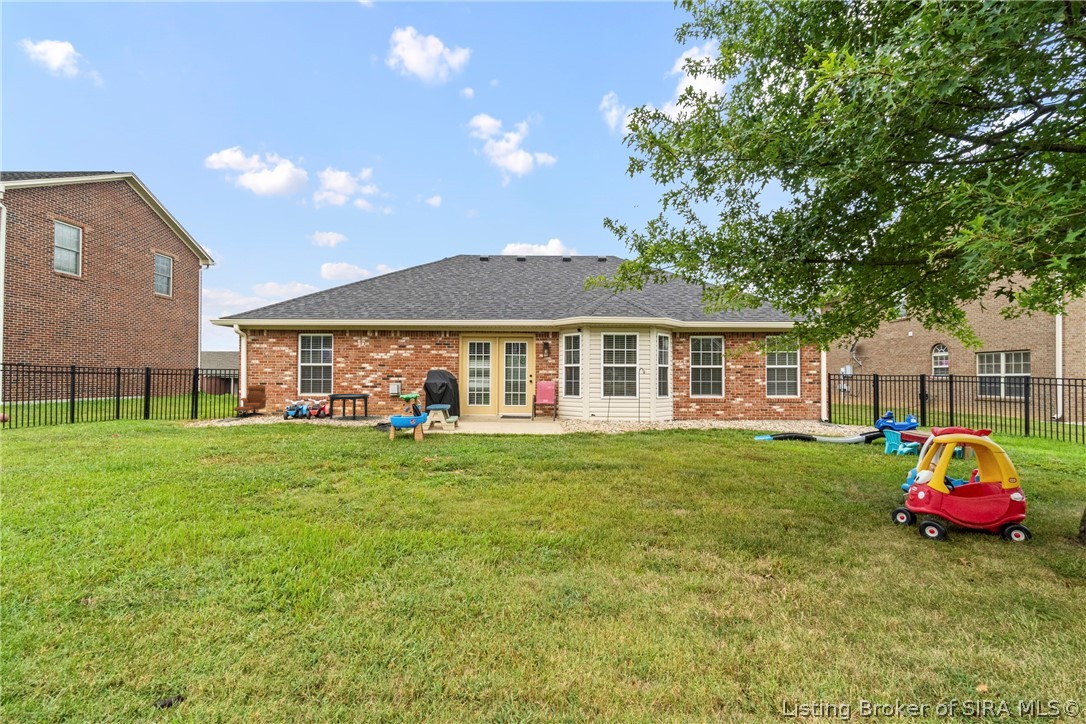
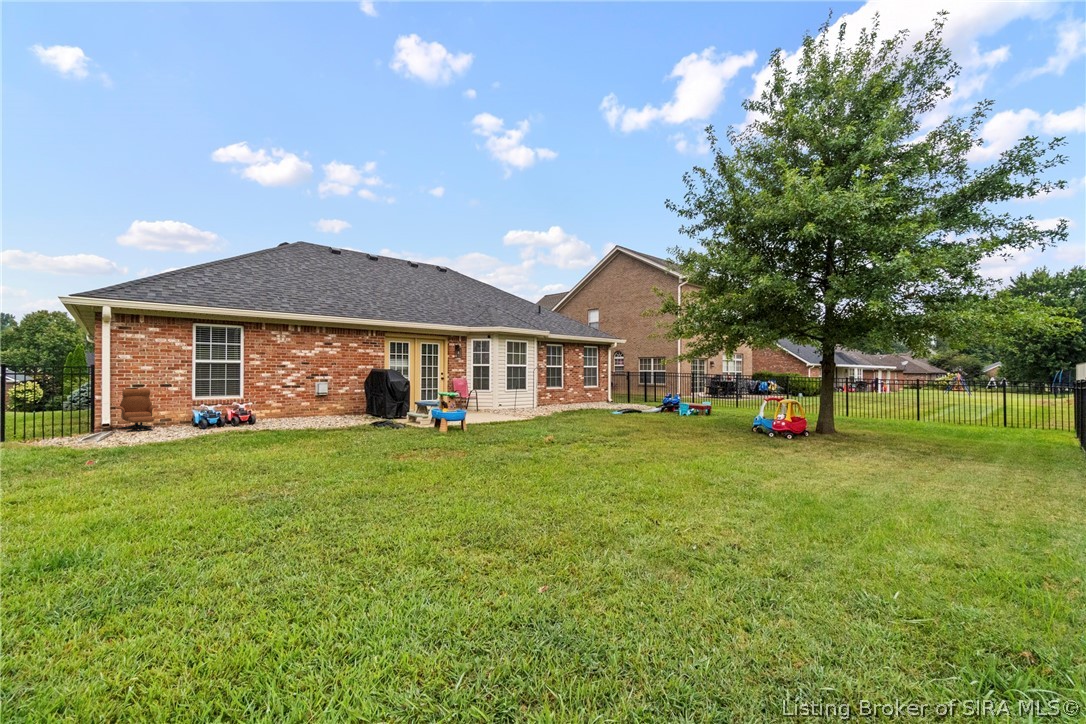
round table: present [328,394,370,420] -> none [260,395,309,424]

